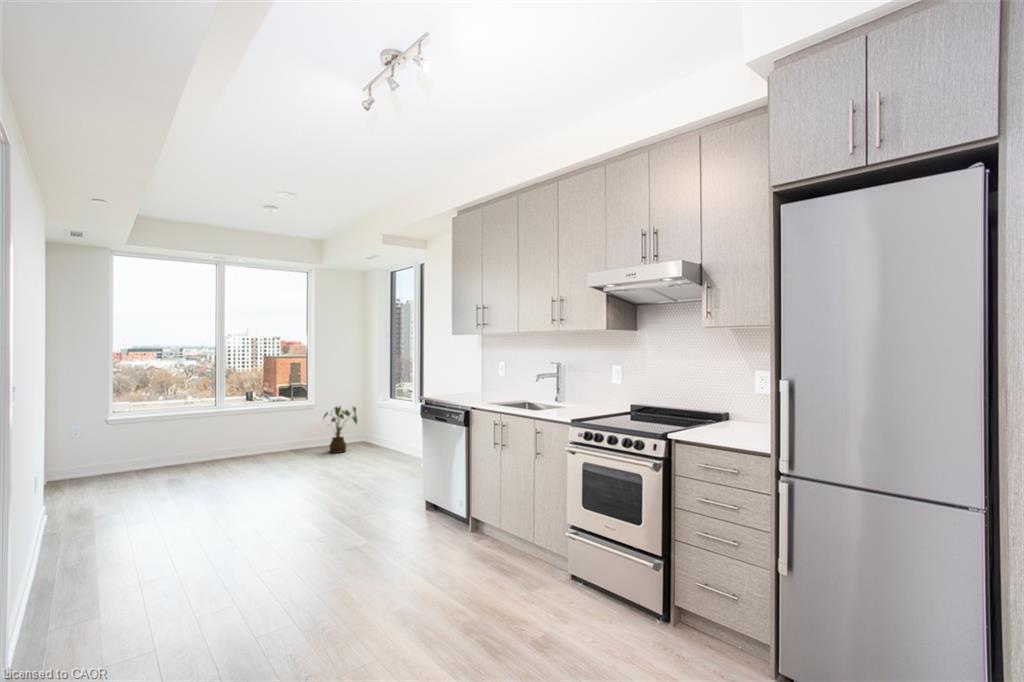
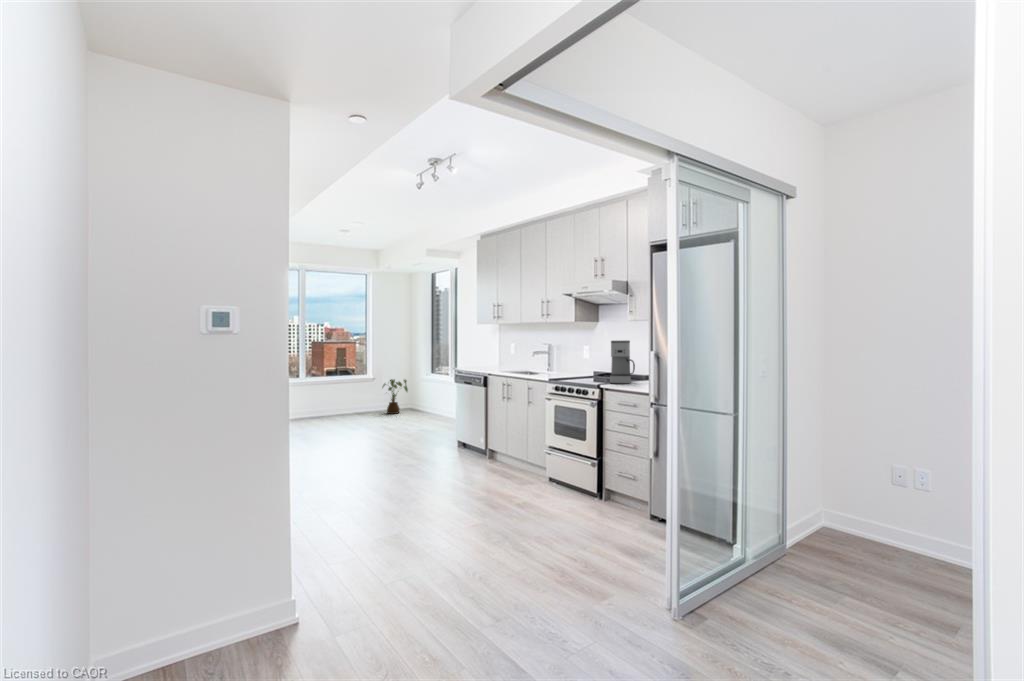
coffee maker: none [674,359,716,429] -> present [610,341,635,384]

